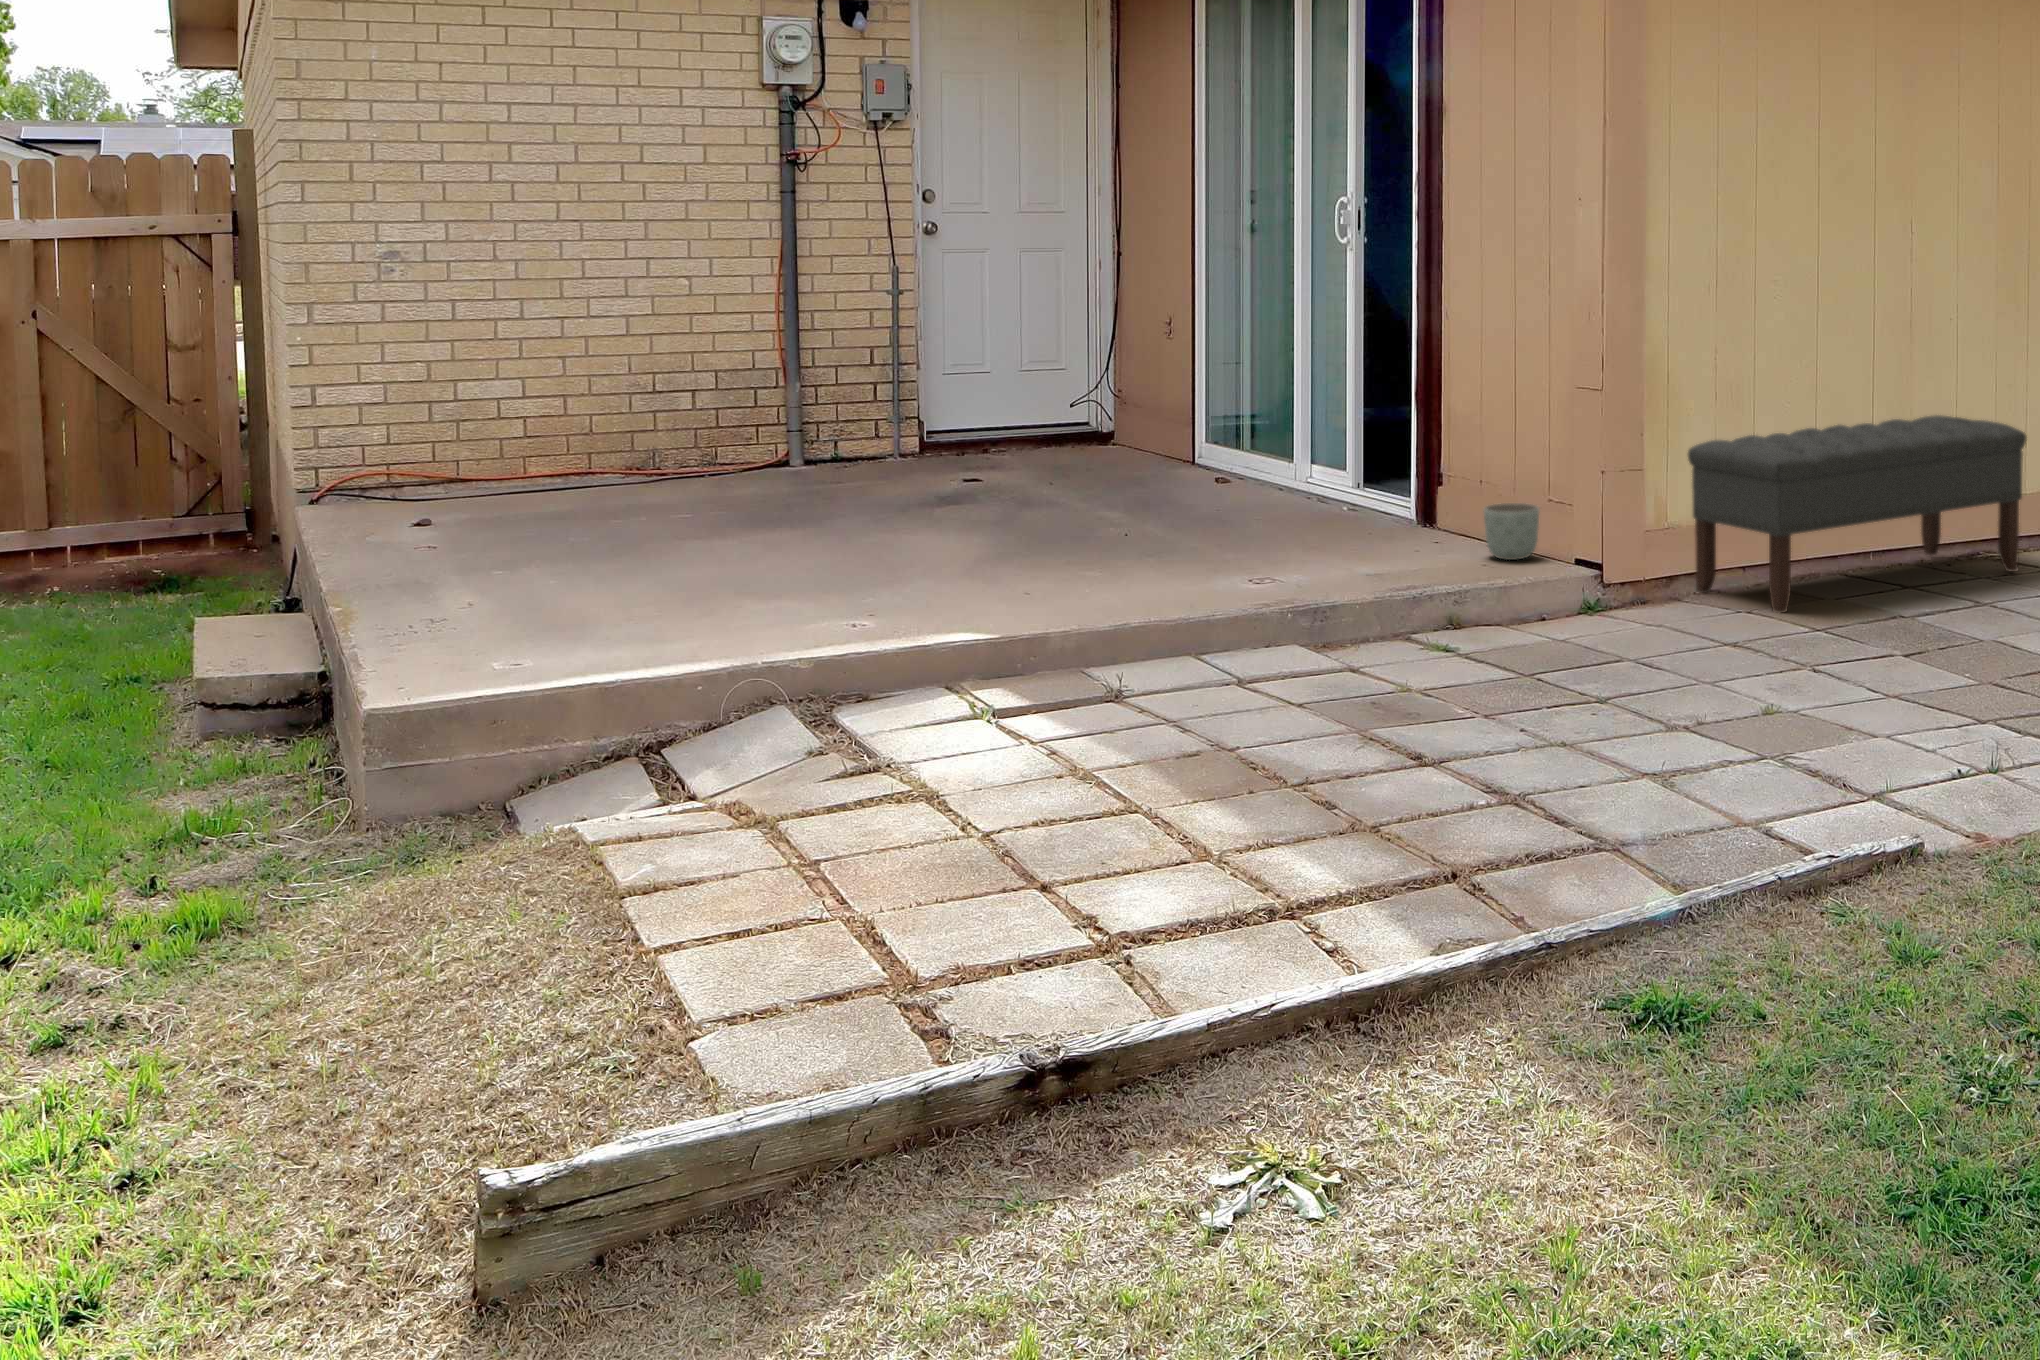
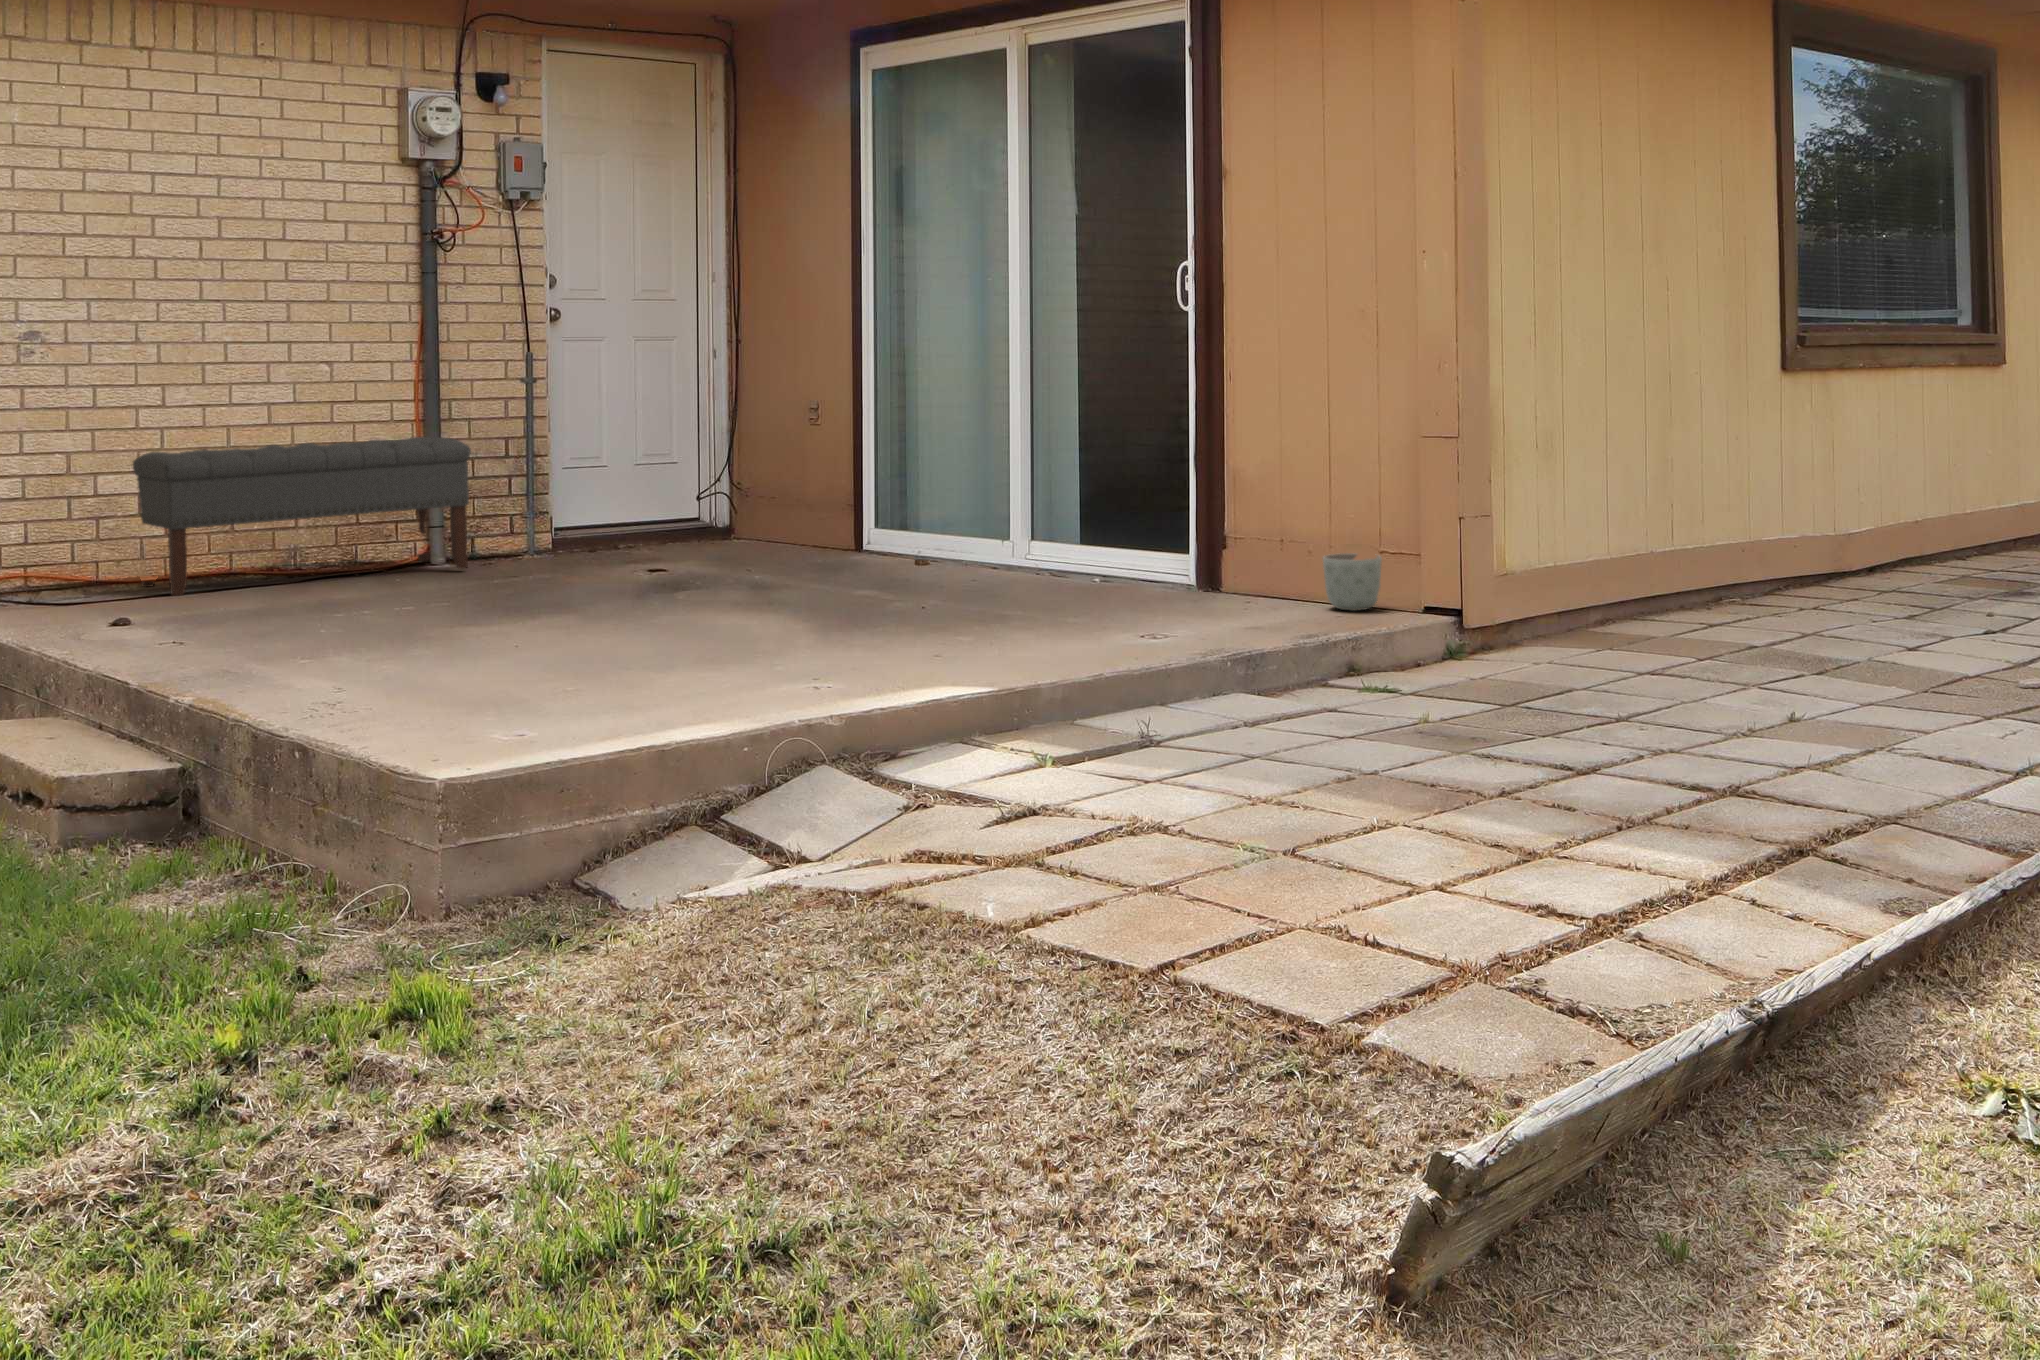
bench: present [1688,415,2026,613] -> present [133,437,471,596]

